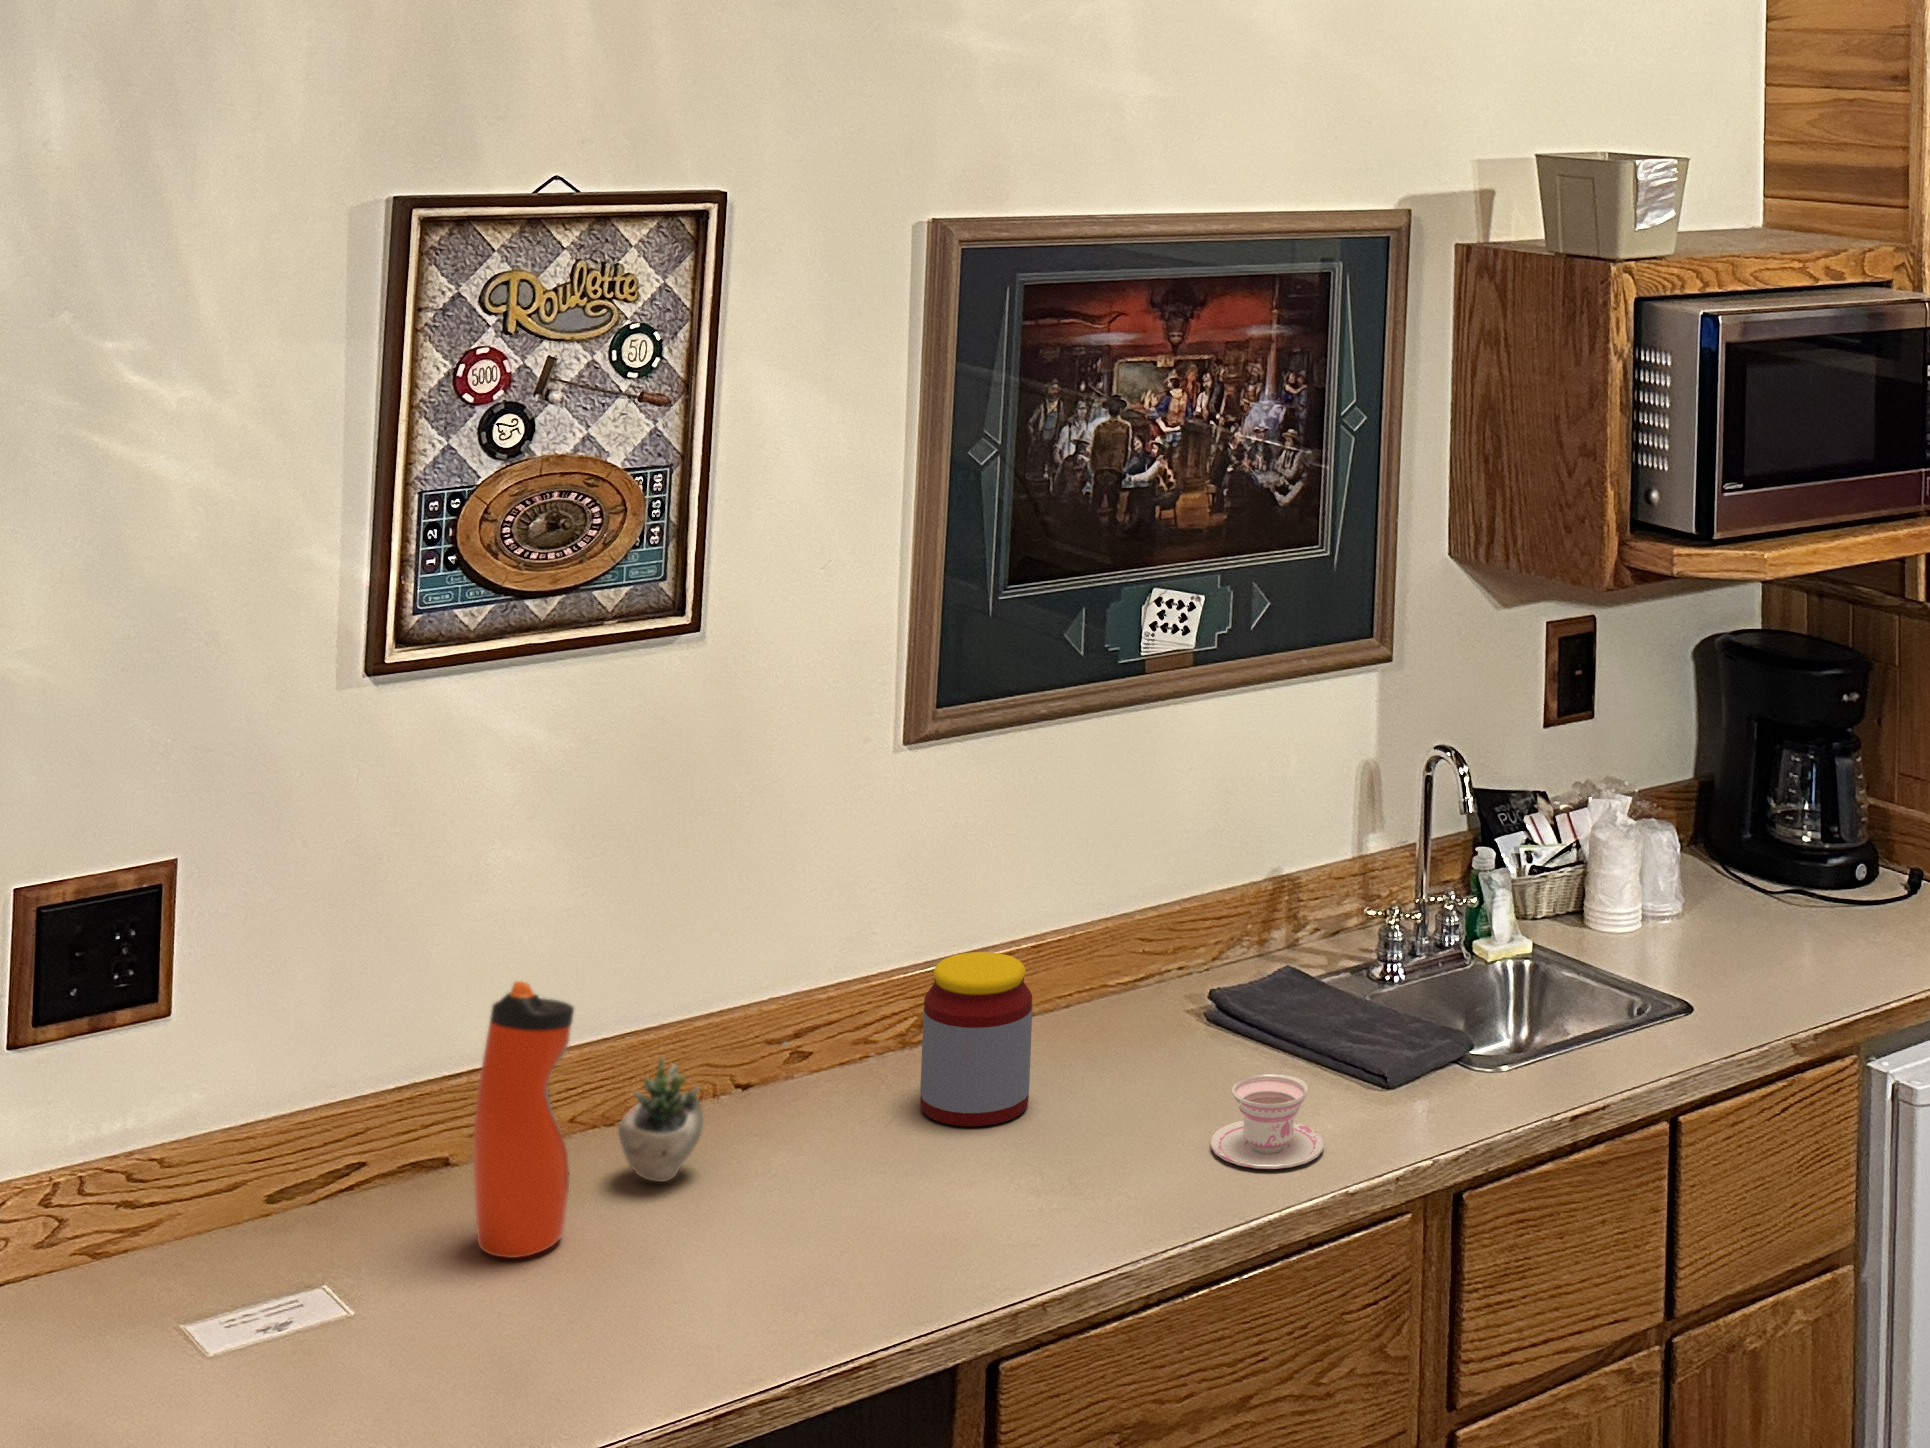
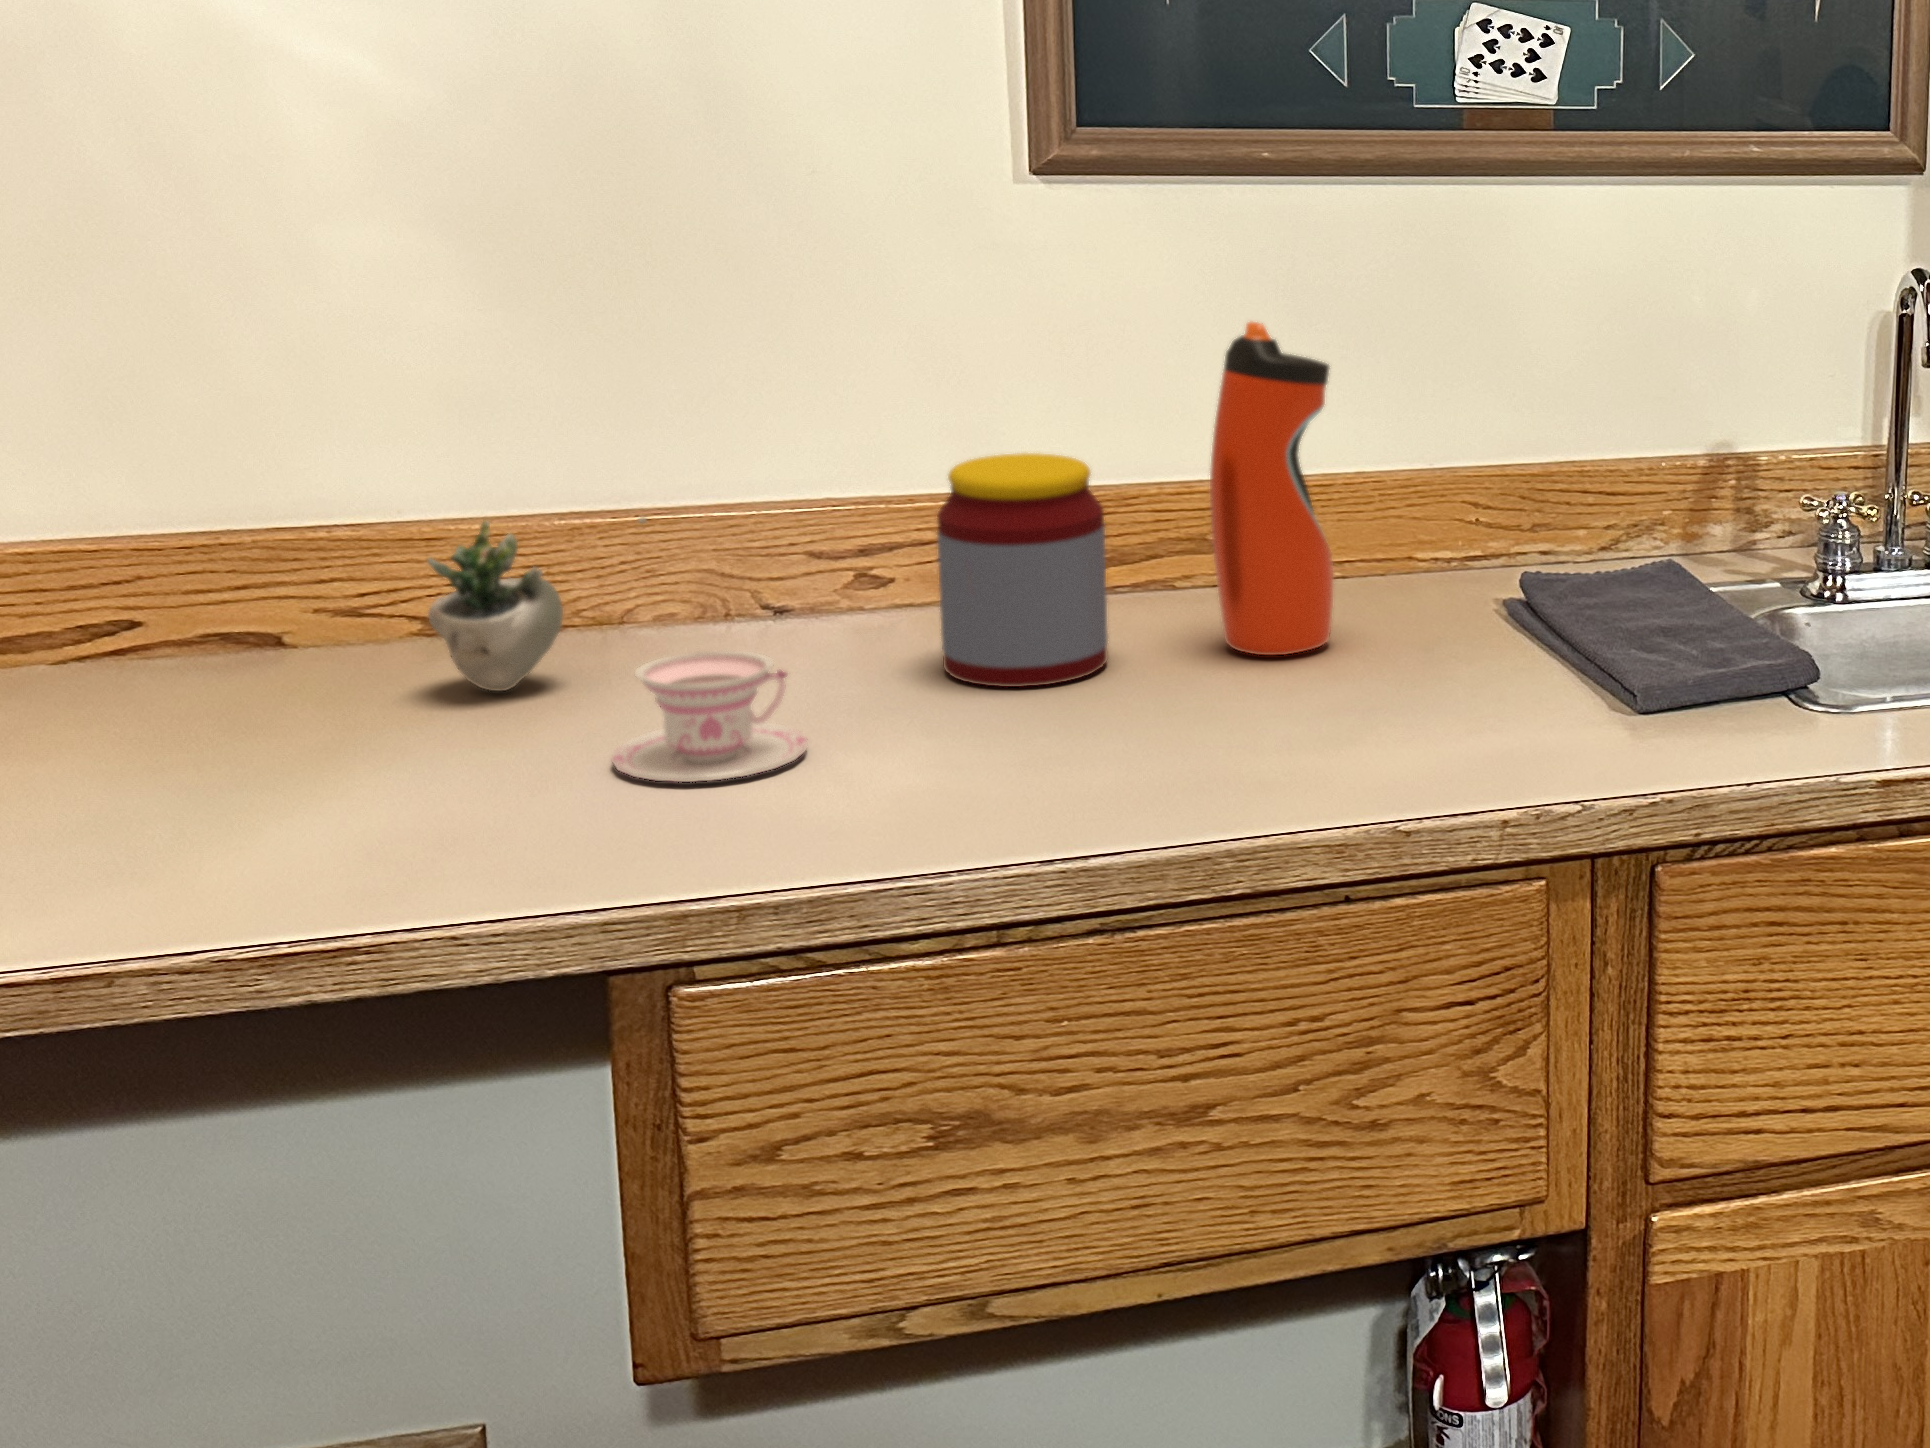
water bottle: present [473,981,574,1258] -> present [1210,322,1333,655]
teacup: present [1211,1074,1323,1169] -> present [612,651,807,782]

